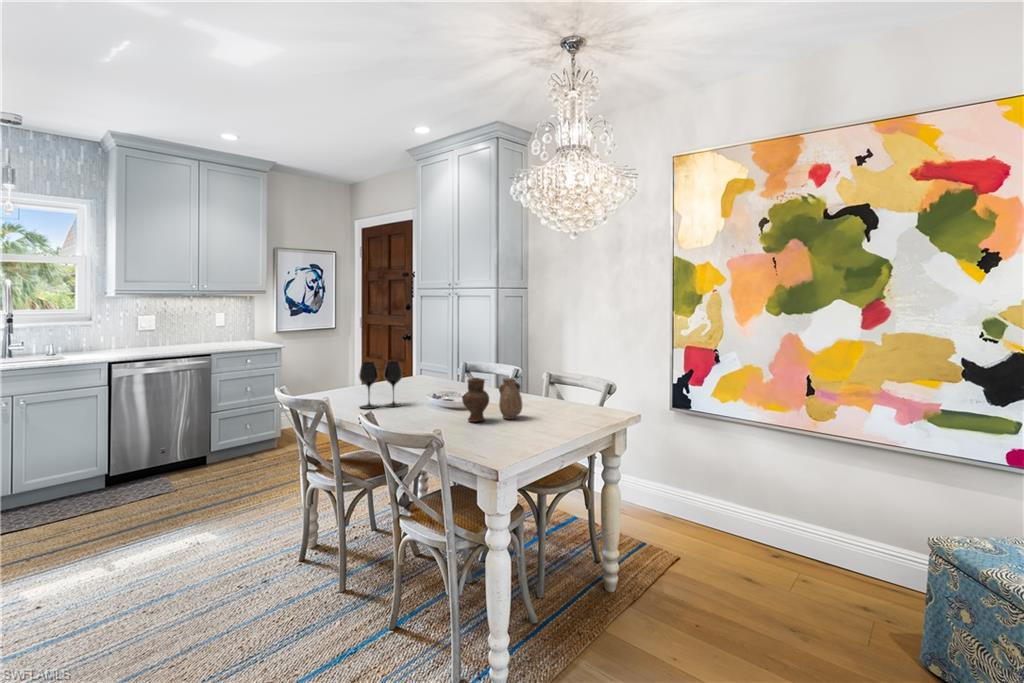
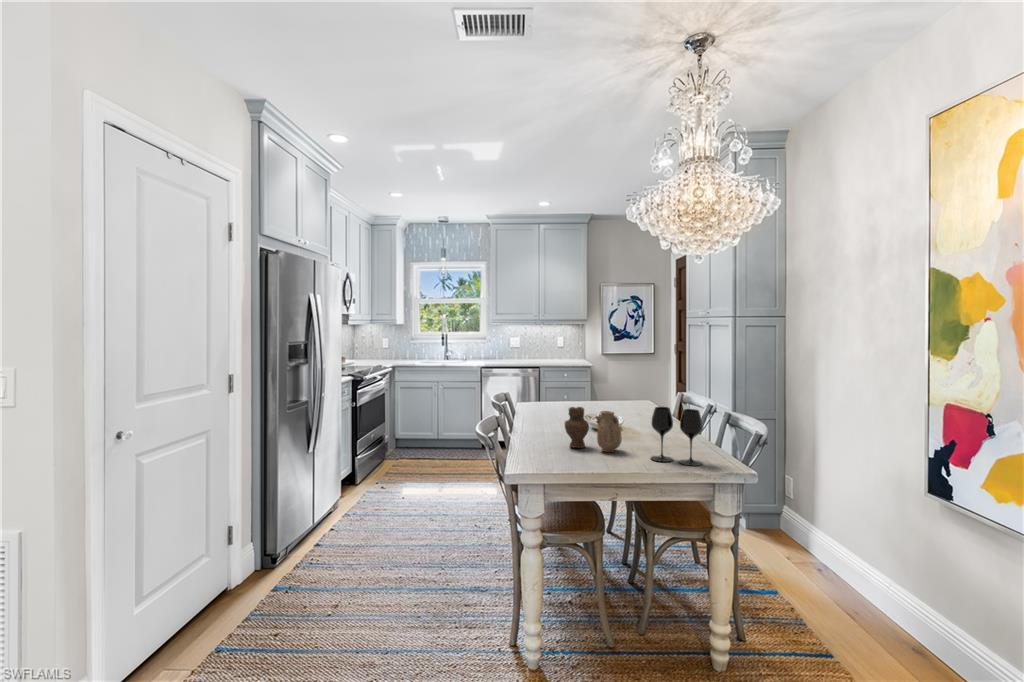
wine glass: present [359,361,403,409] -> present [651,407,703,466]

